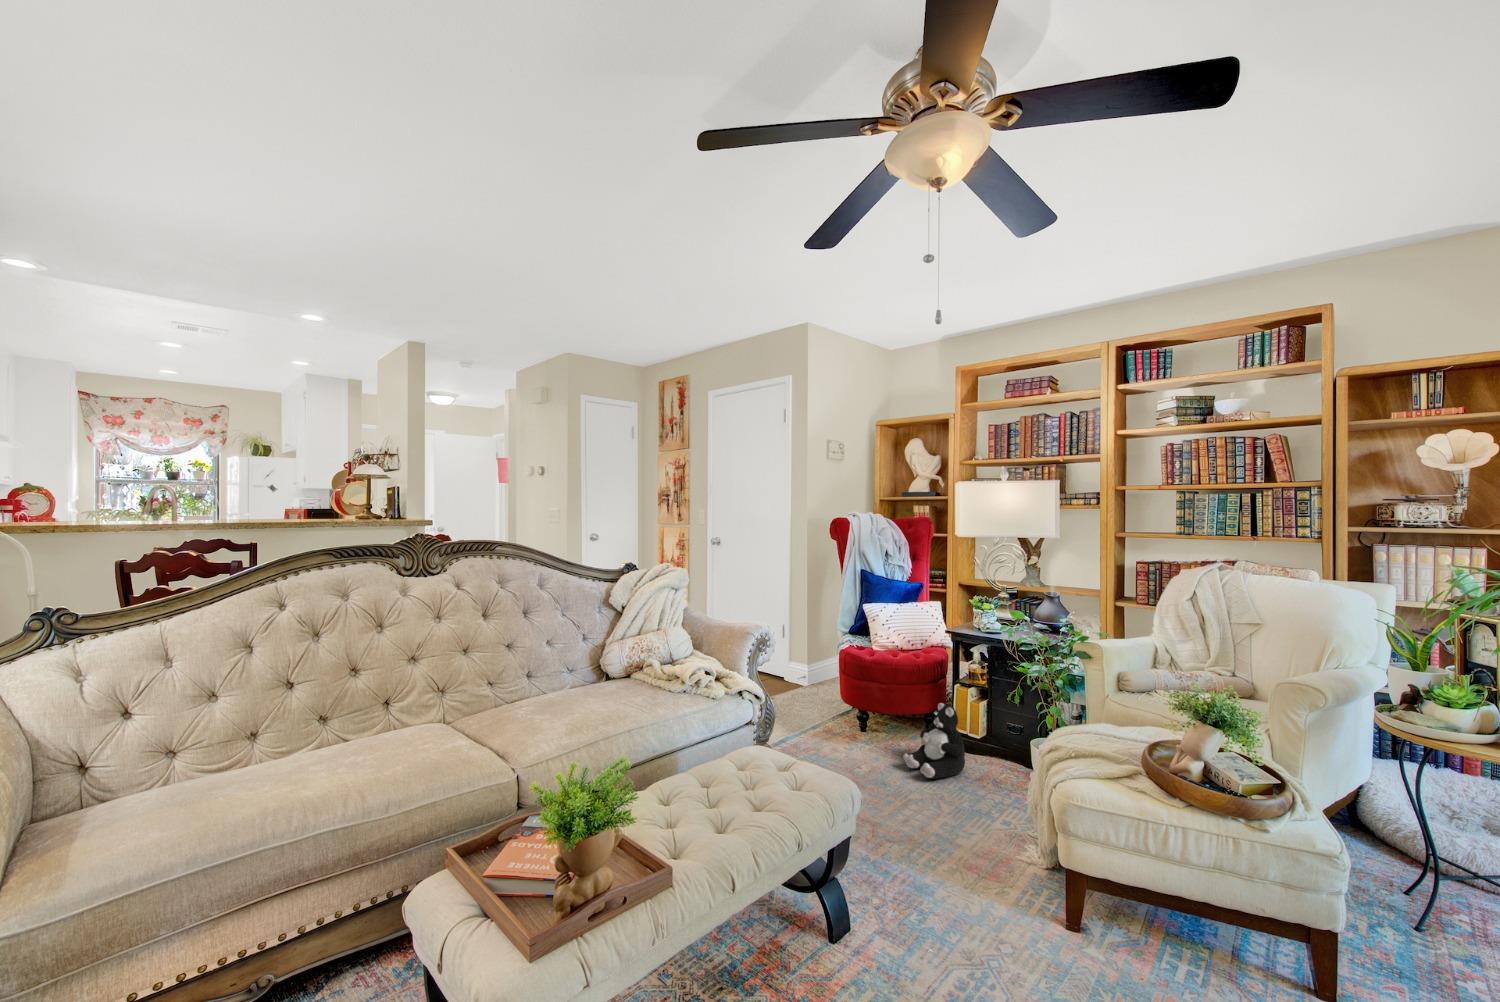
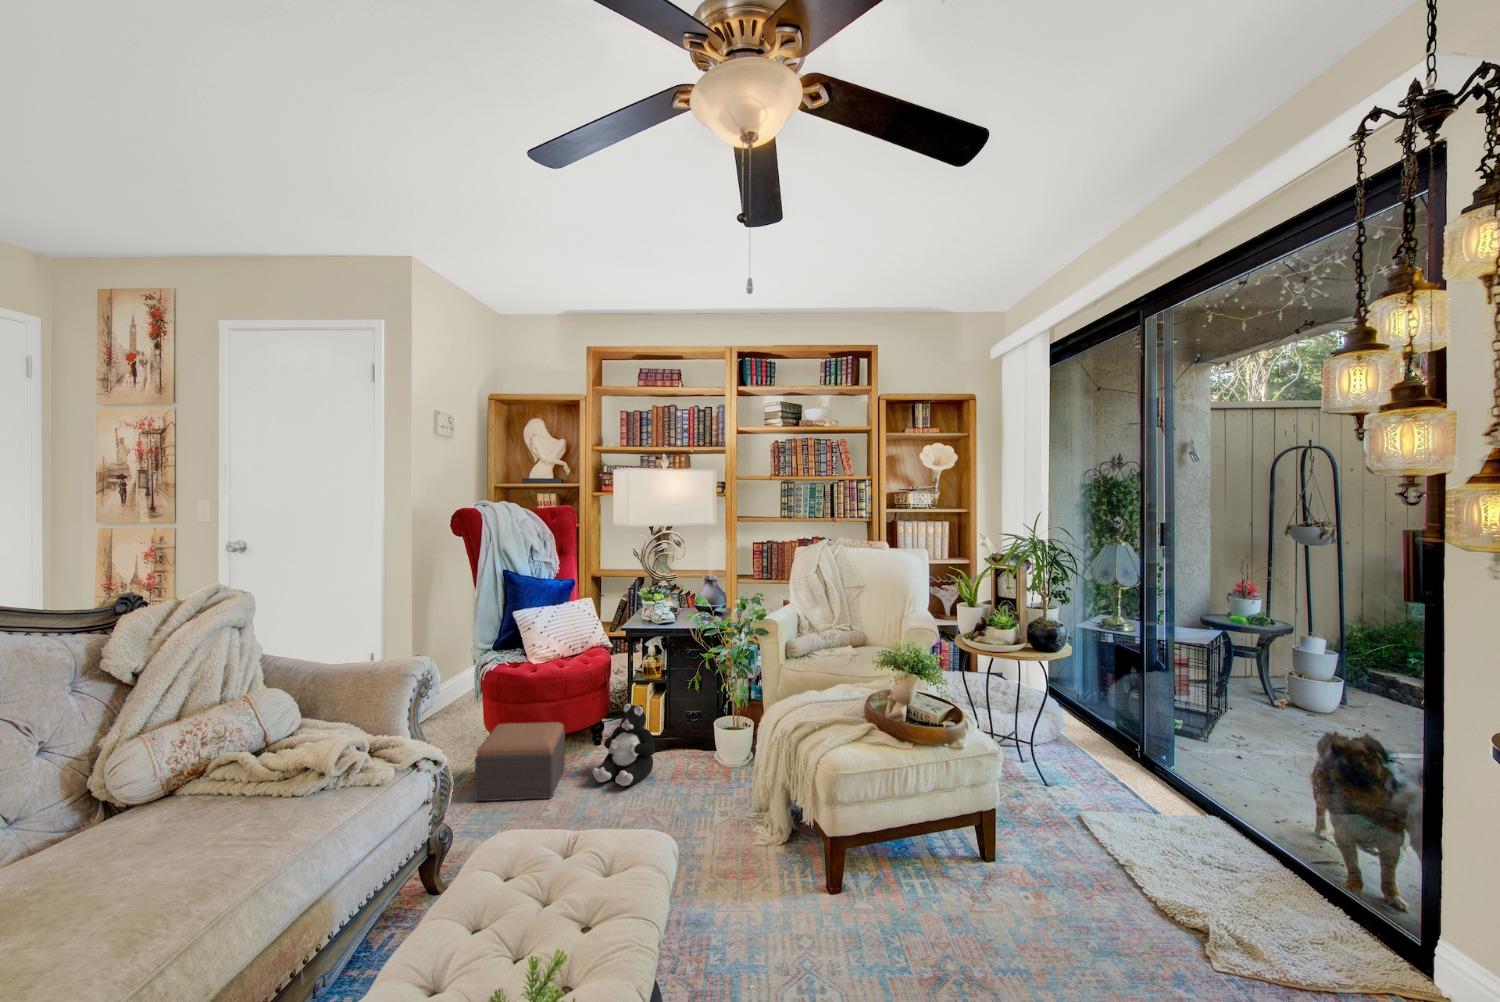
footstool: none [811,695,890,768] -> present [475,722,565,801]

